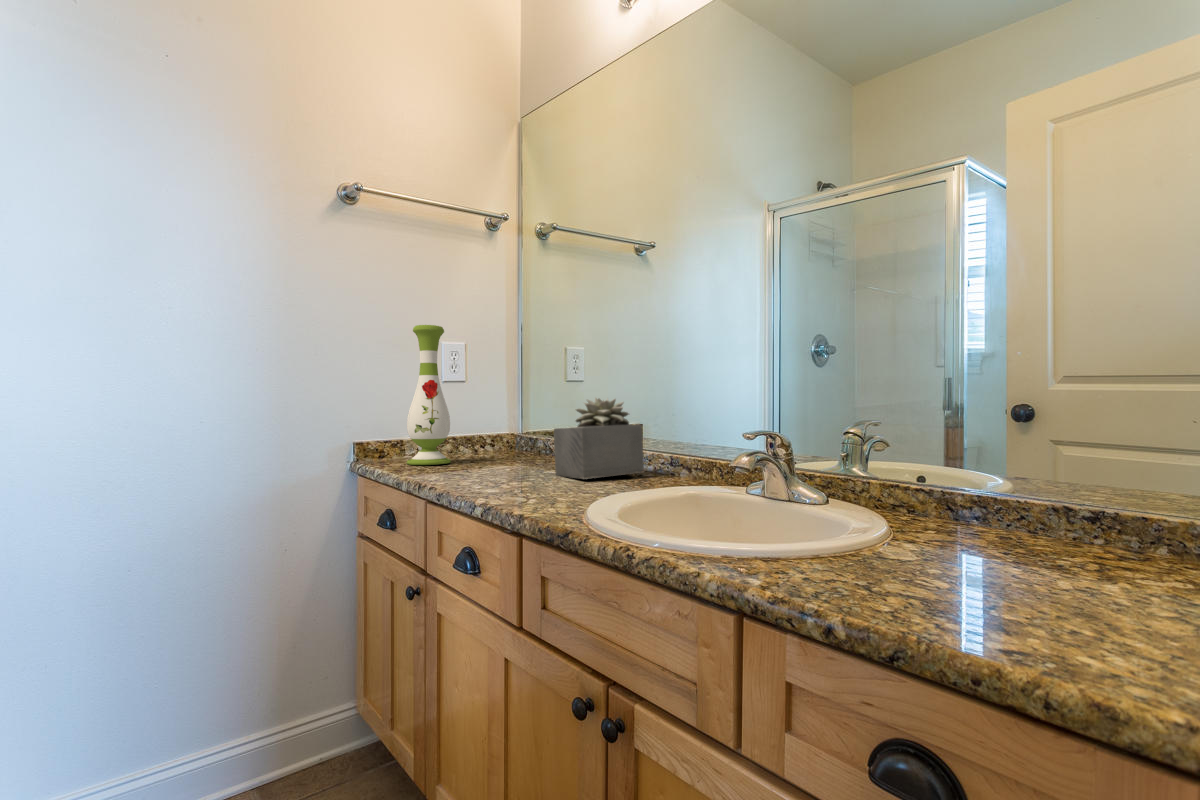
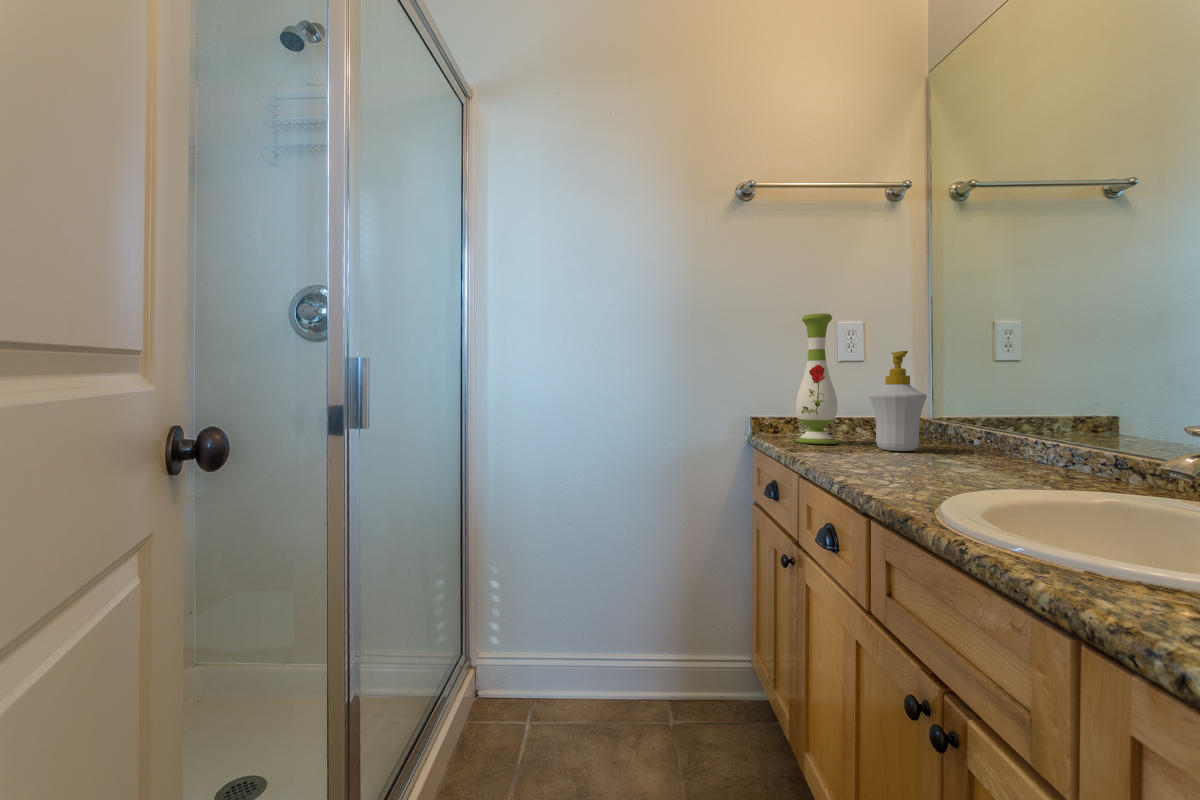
soap bottle: none [482,369,532,466] -> present [869,351,927,451]
succulent plant: present [554,398,644,479] -> none [944,380,1073,472]

